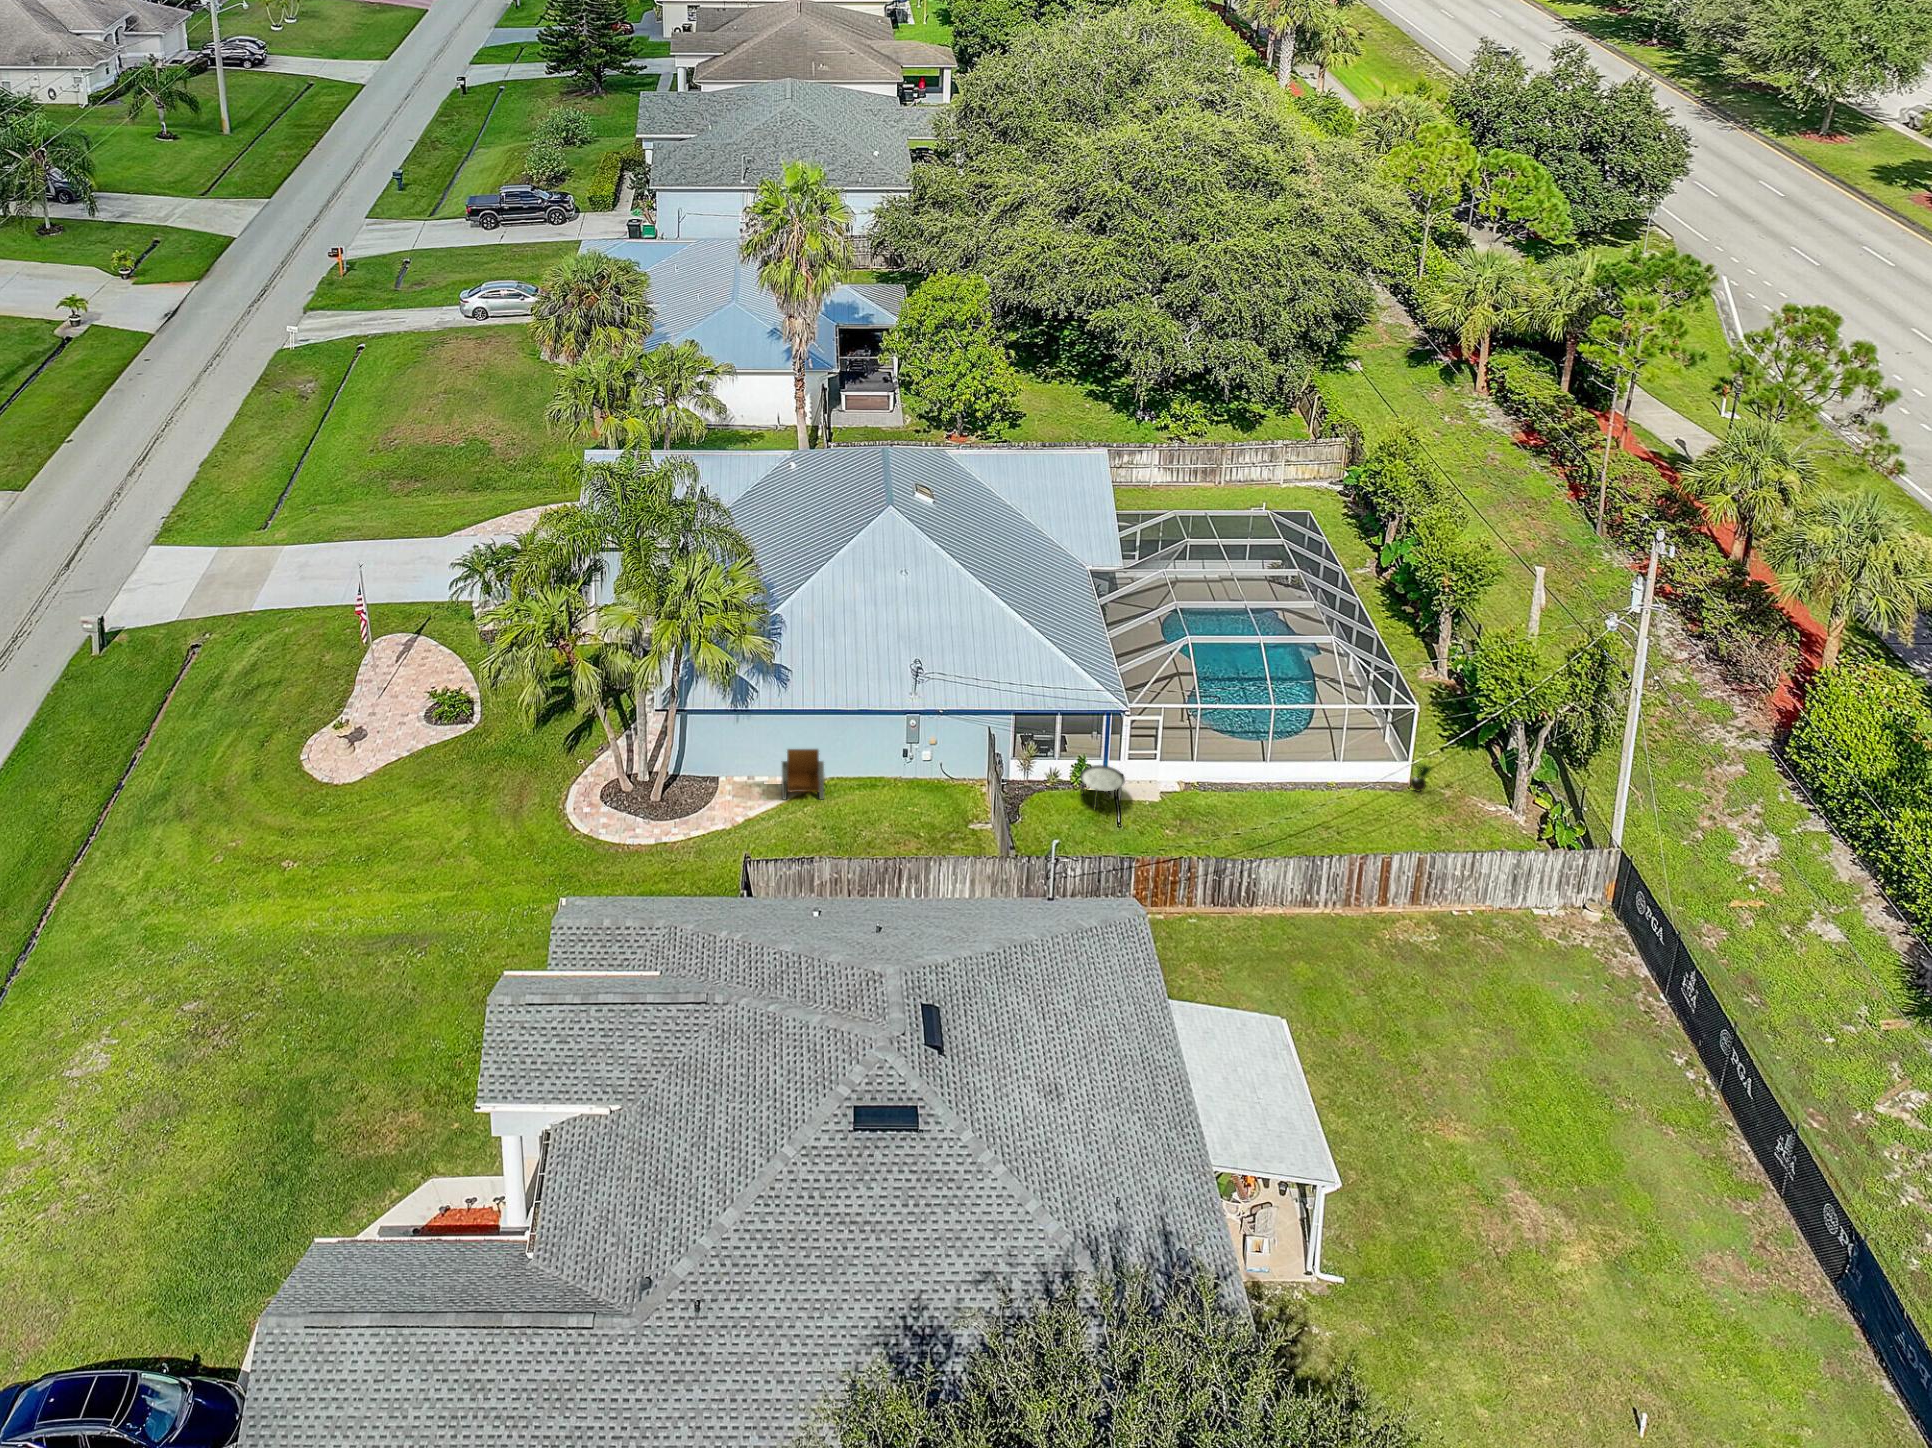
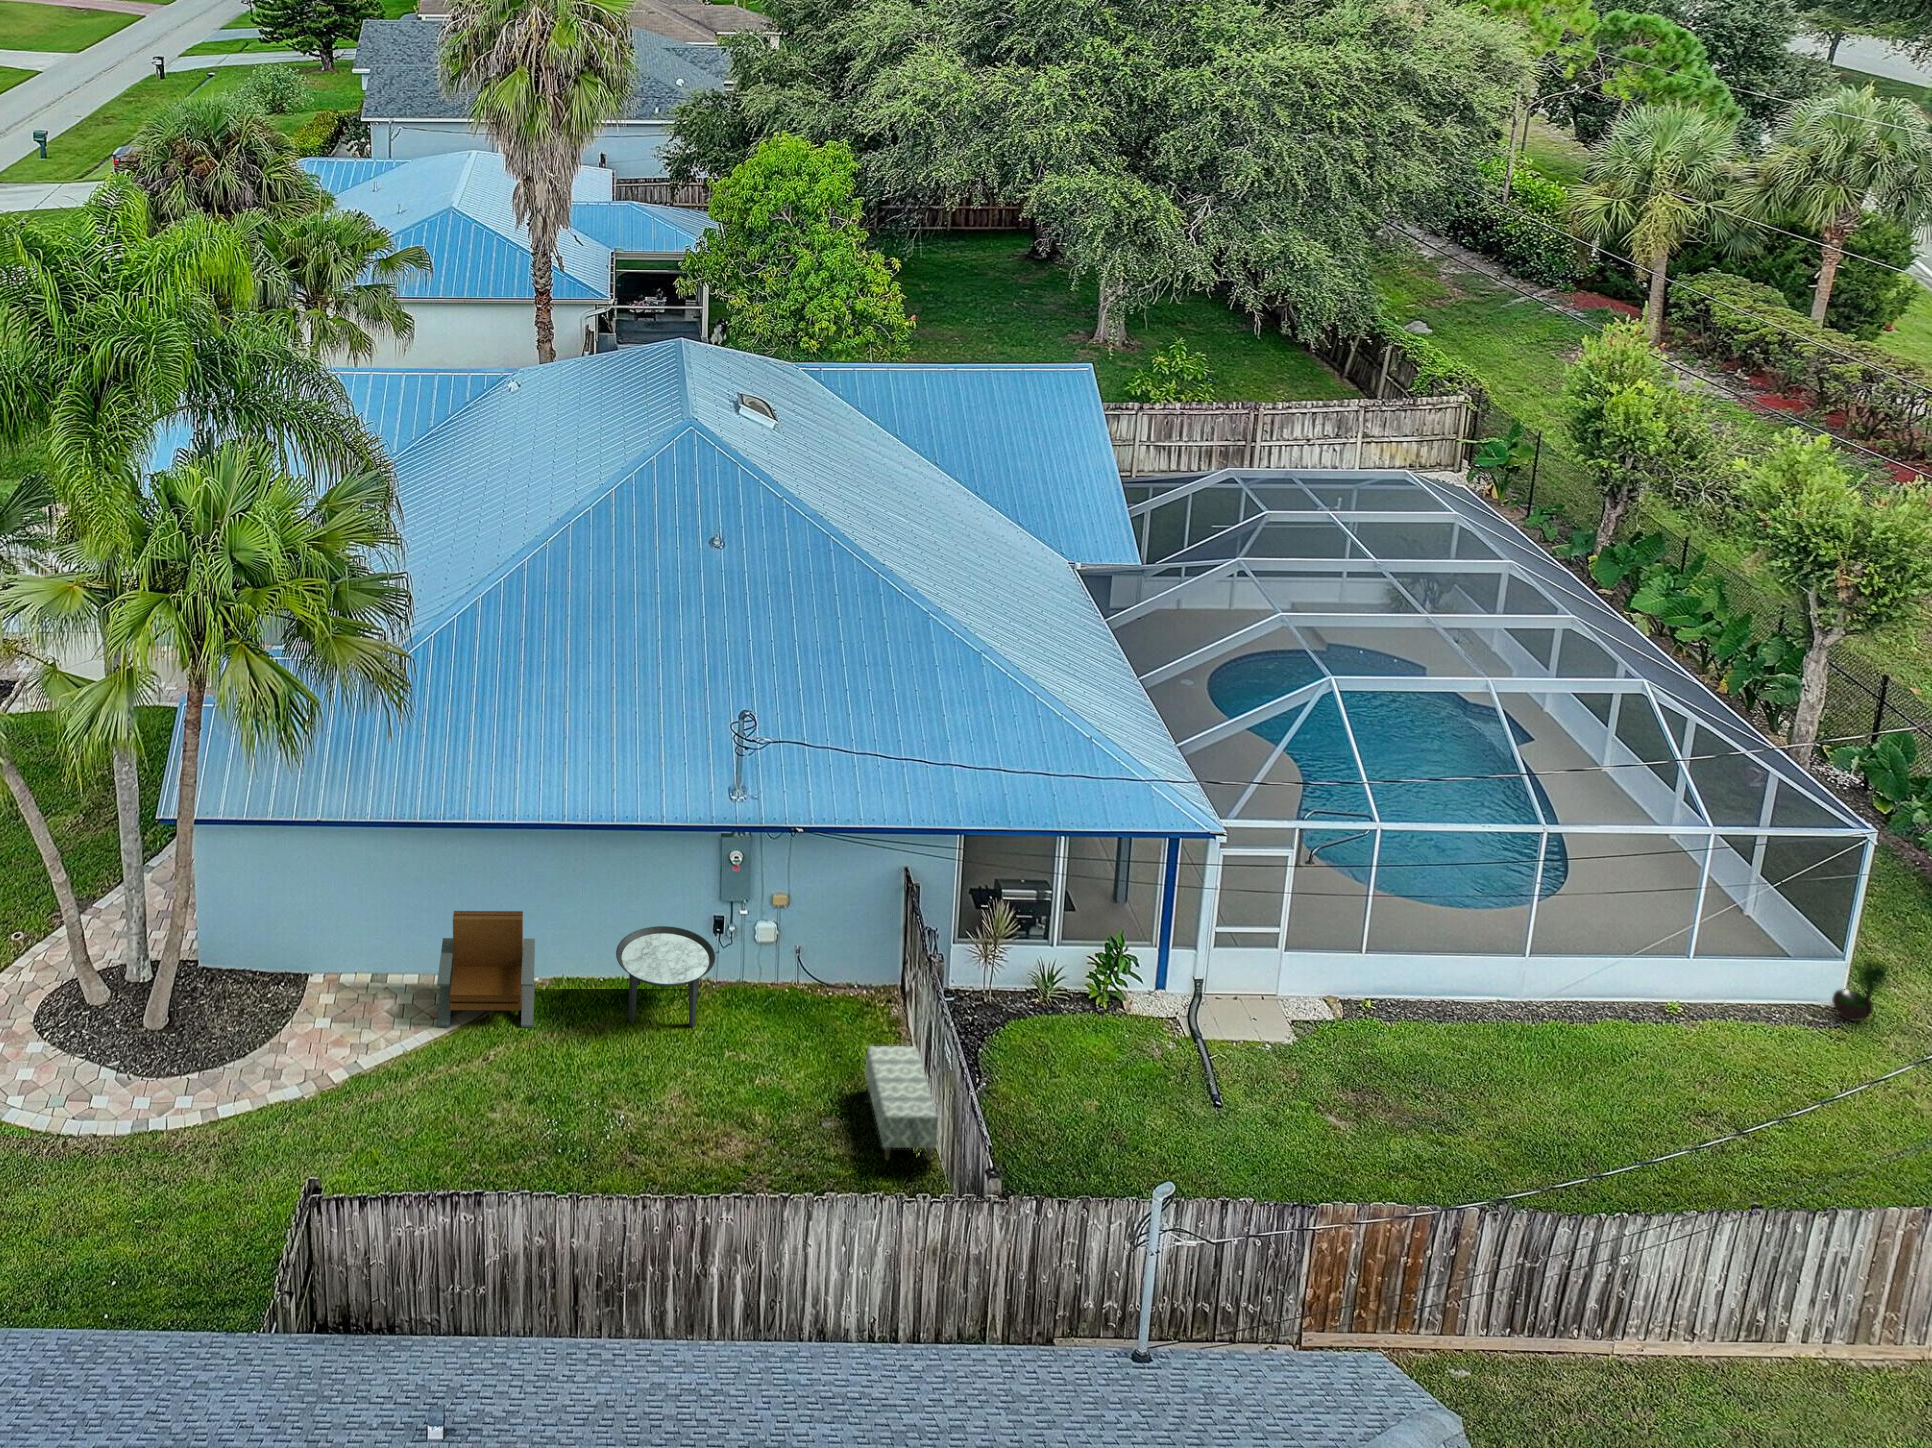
round table: present [1080,765,1125,809] -> present [616,926,715,1027]
bench: none [971,804,999,850] -> present [865,1046,938,1160]

